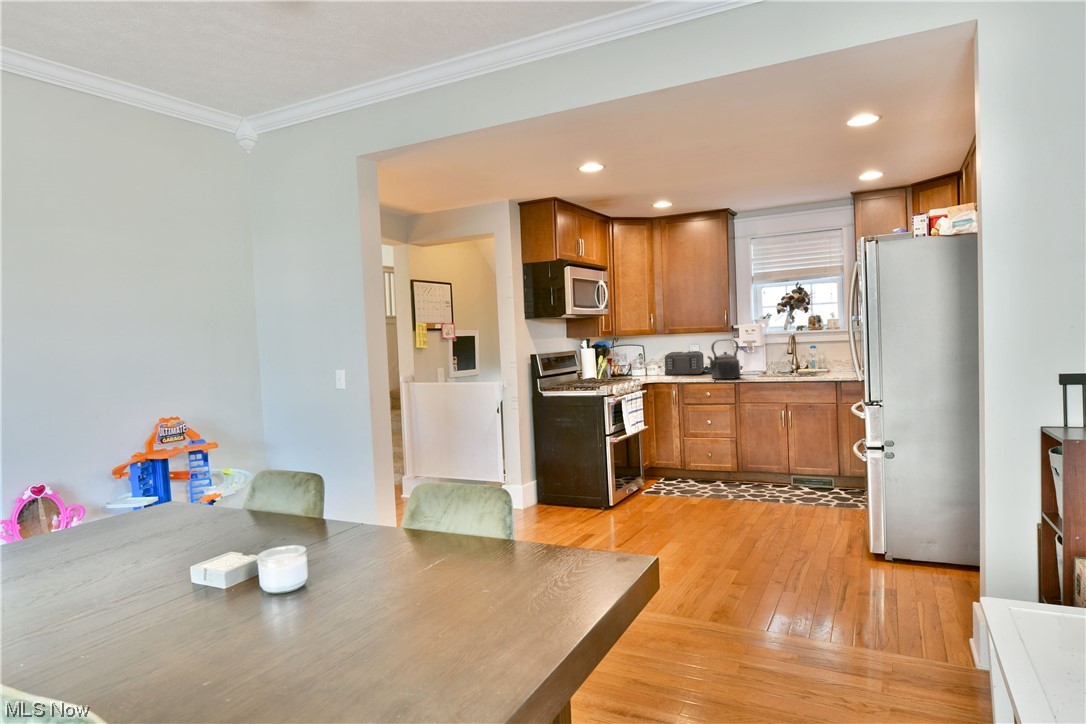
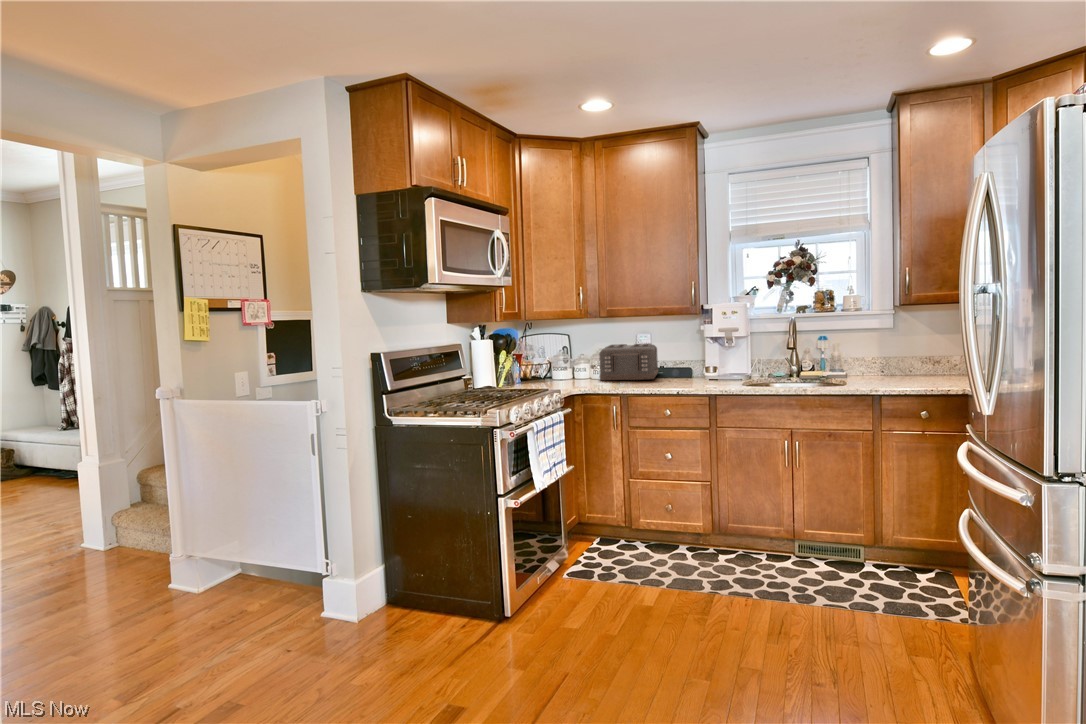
kettle: present [708,340,741,379] -> none [668,326,719,390]

